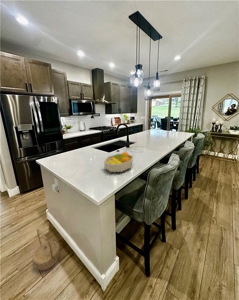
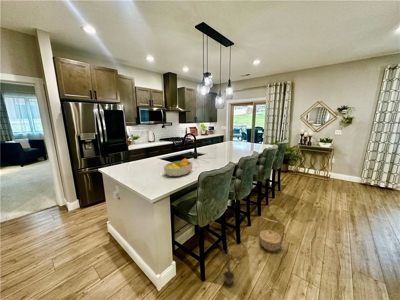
basket: present [32,229,60,270] -> present [258,217,284,251]
decorative plant: none [157,247,190,280] -> present [215,249,240,284]

